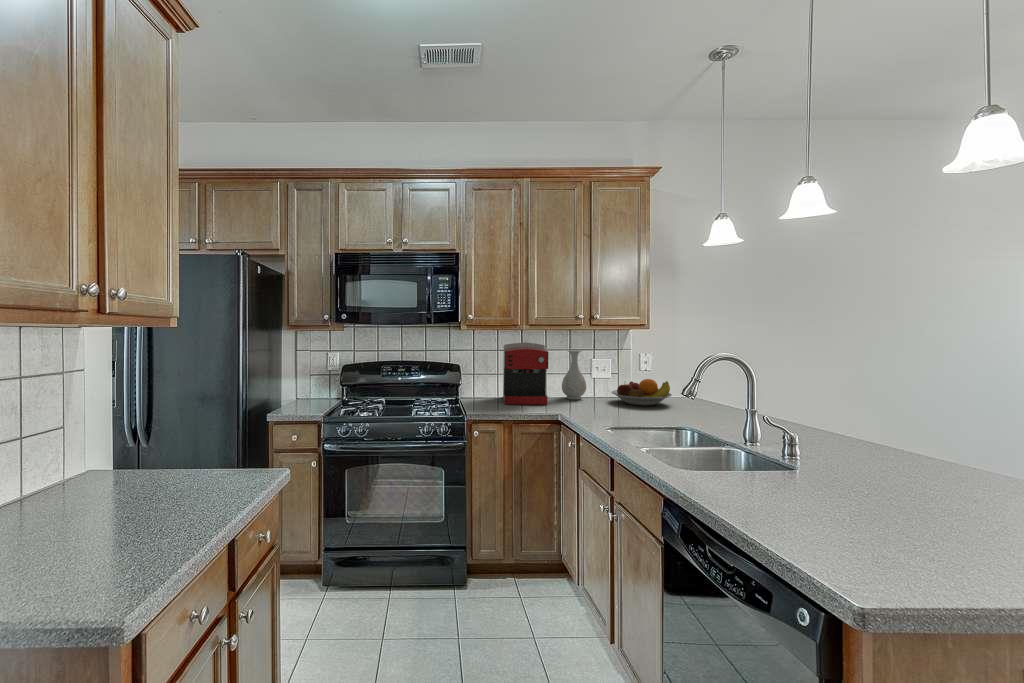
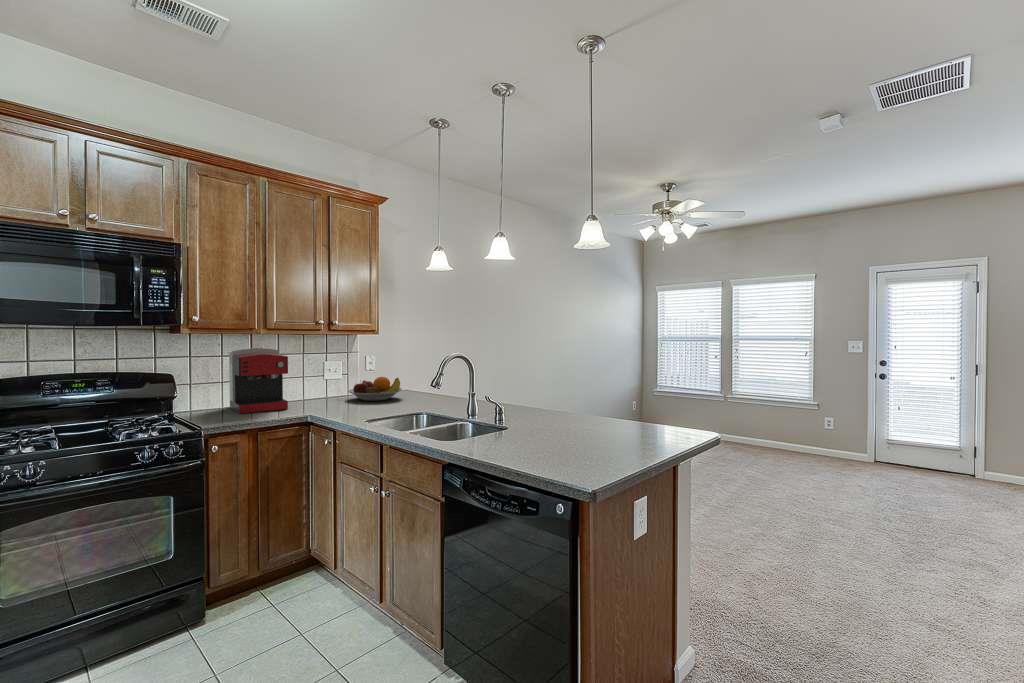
vase: present [562,350,586,399] -> none [296,354,322,402]

